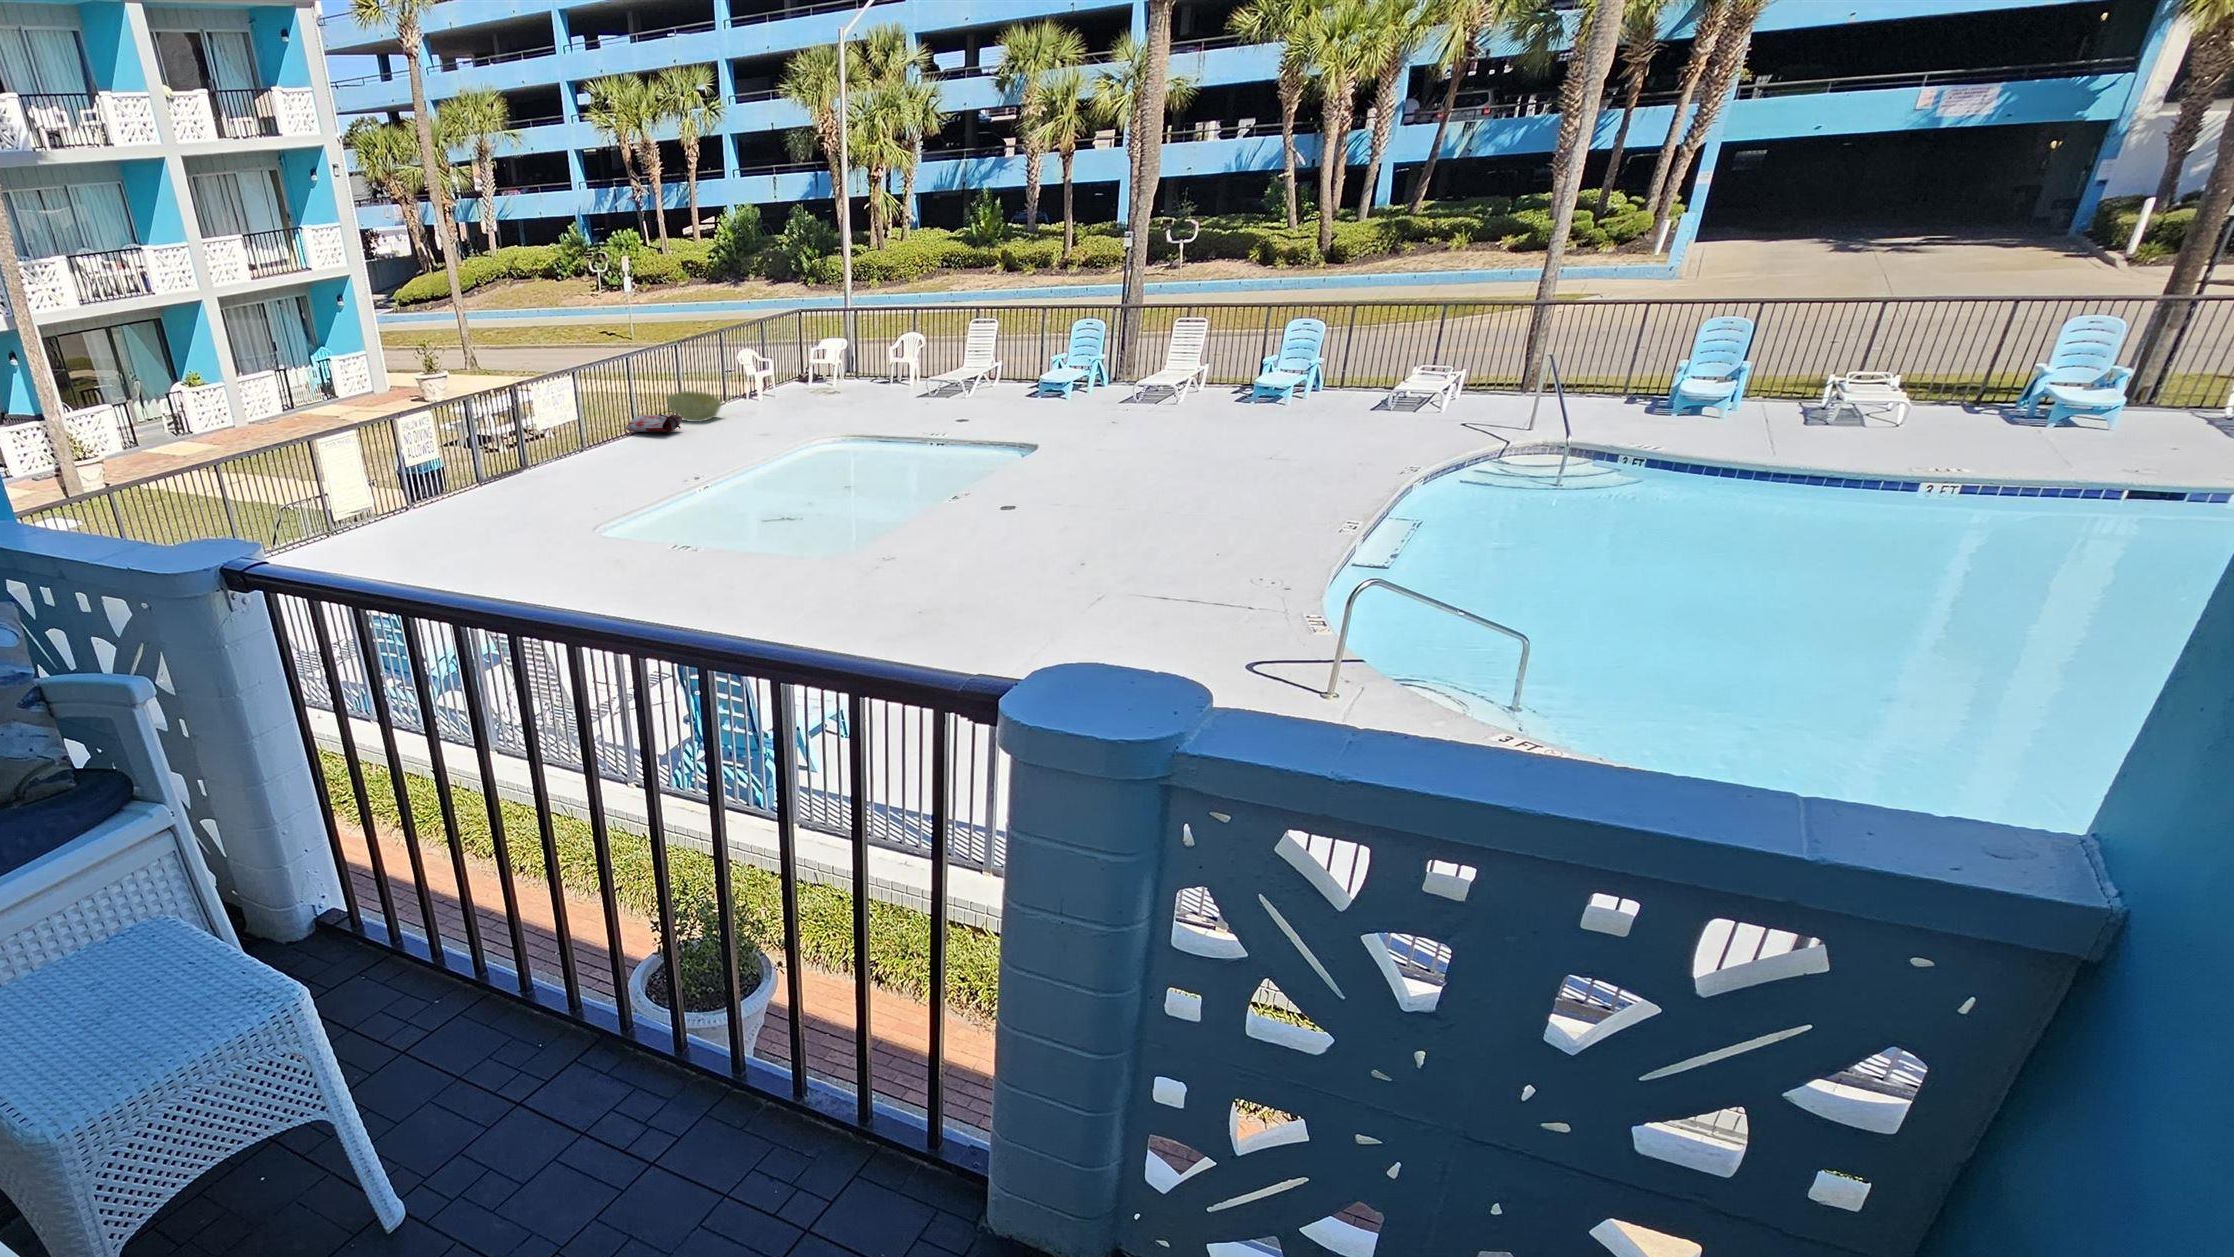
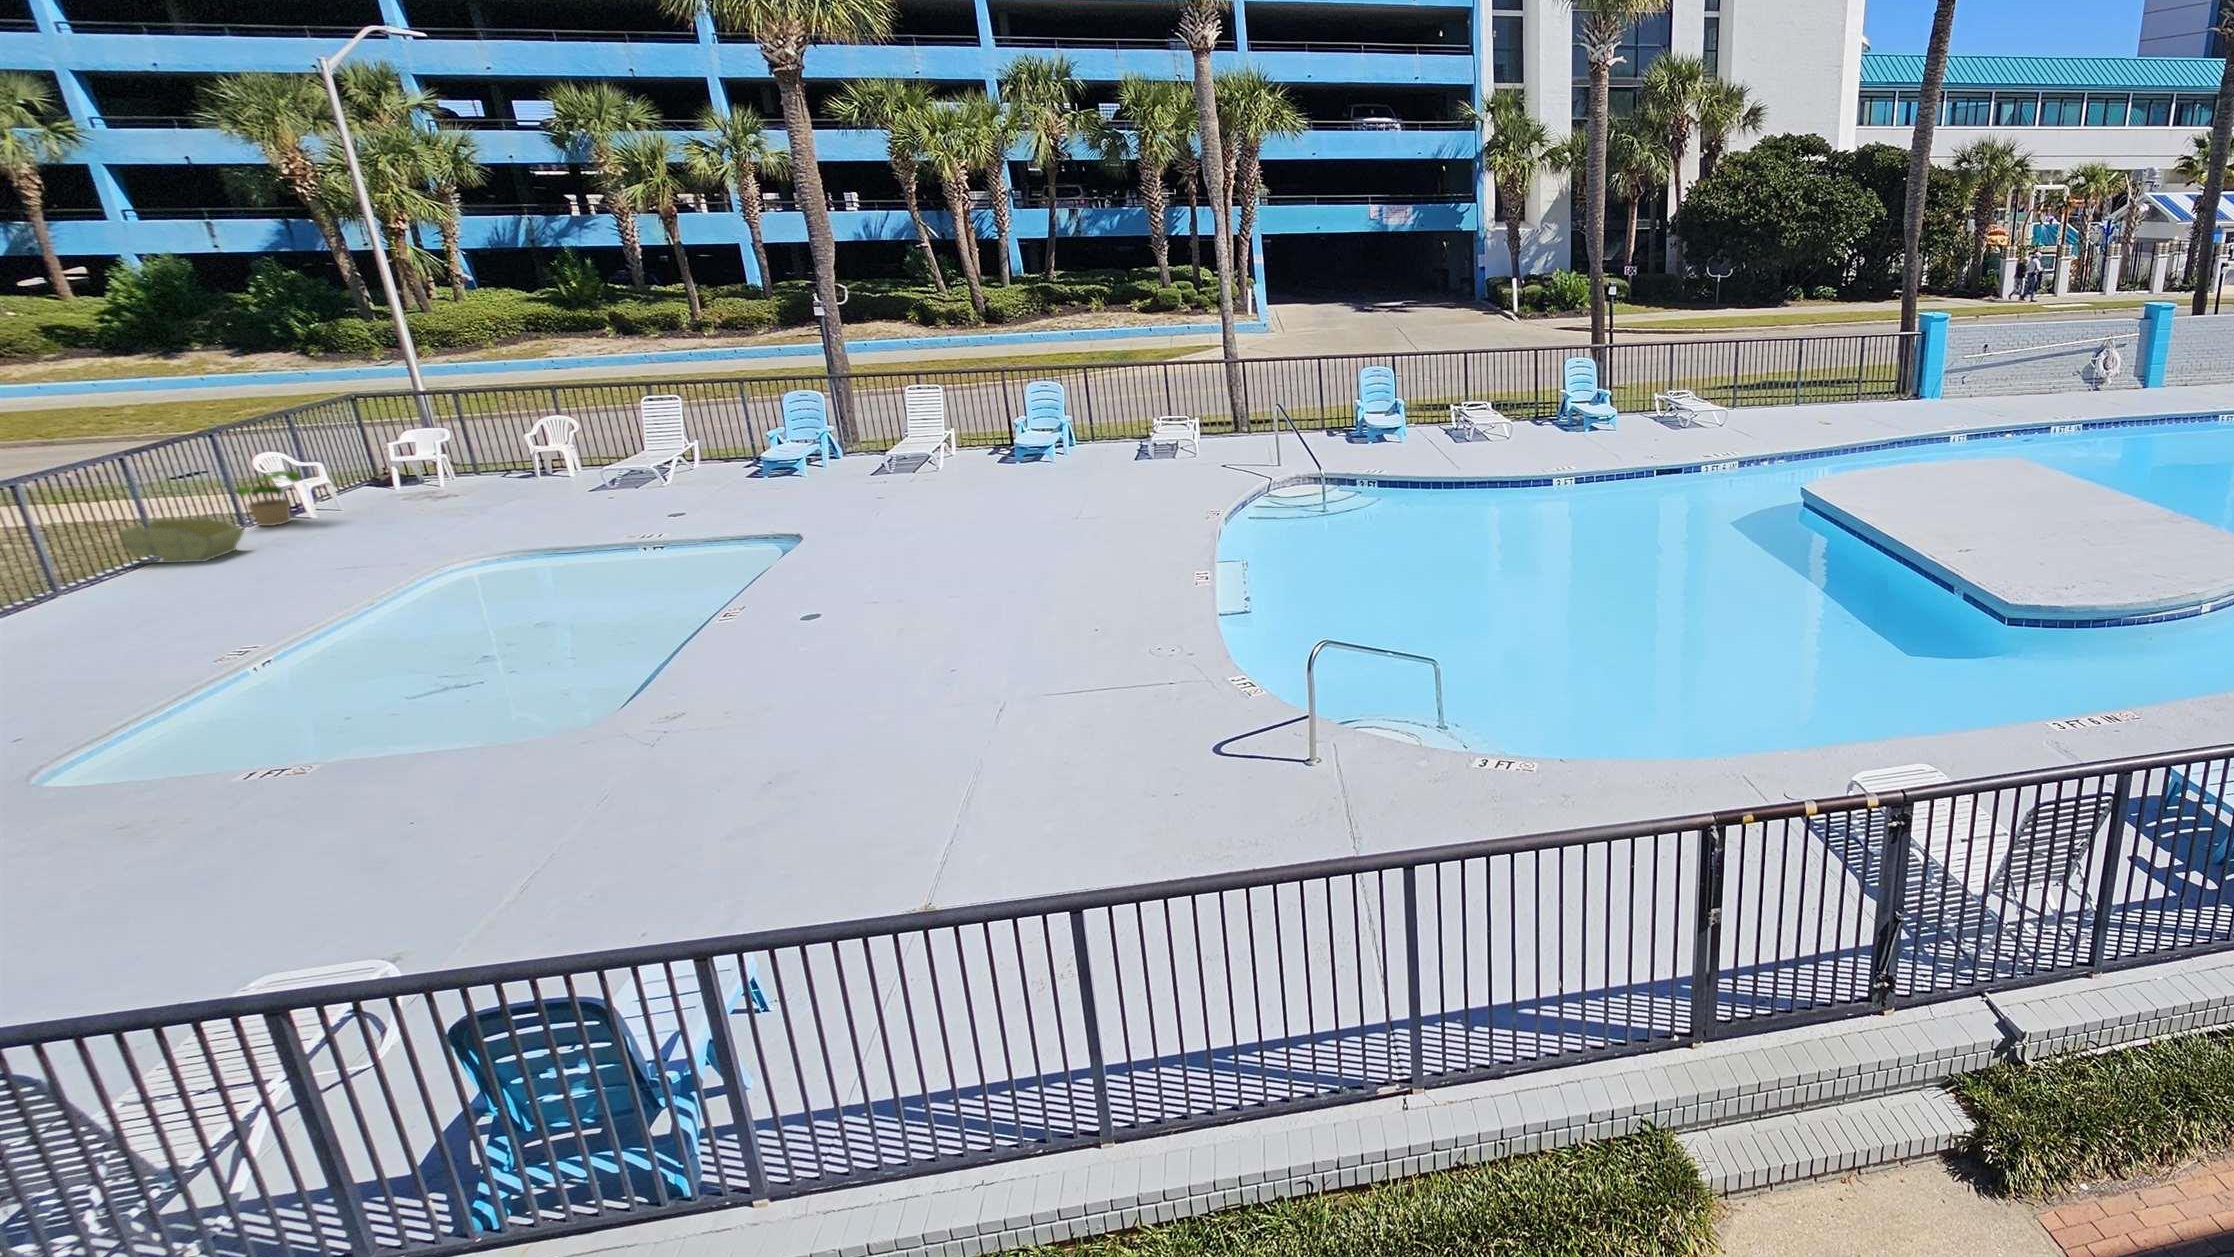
potted plant: none [725,363,763,404] -> present [236,470,300,526]
bag: present [625,411,682,435] -> none [36,553,168,593]

